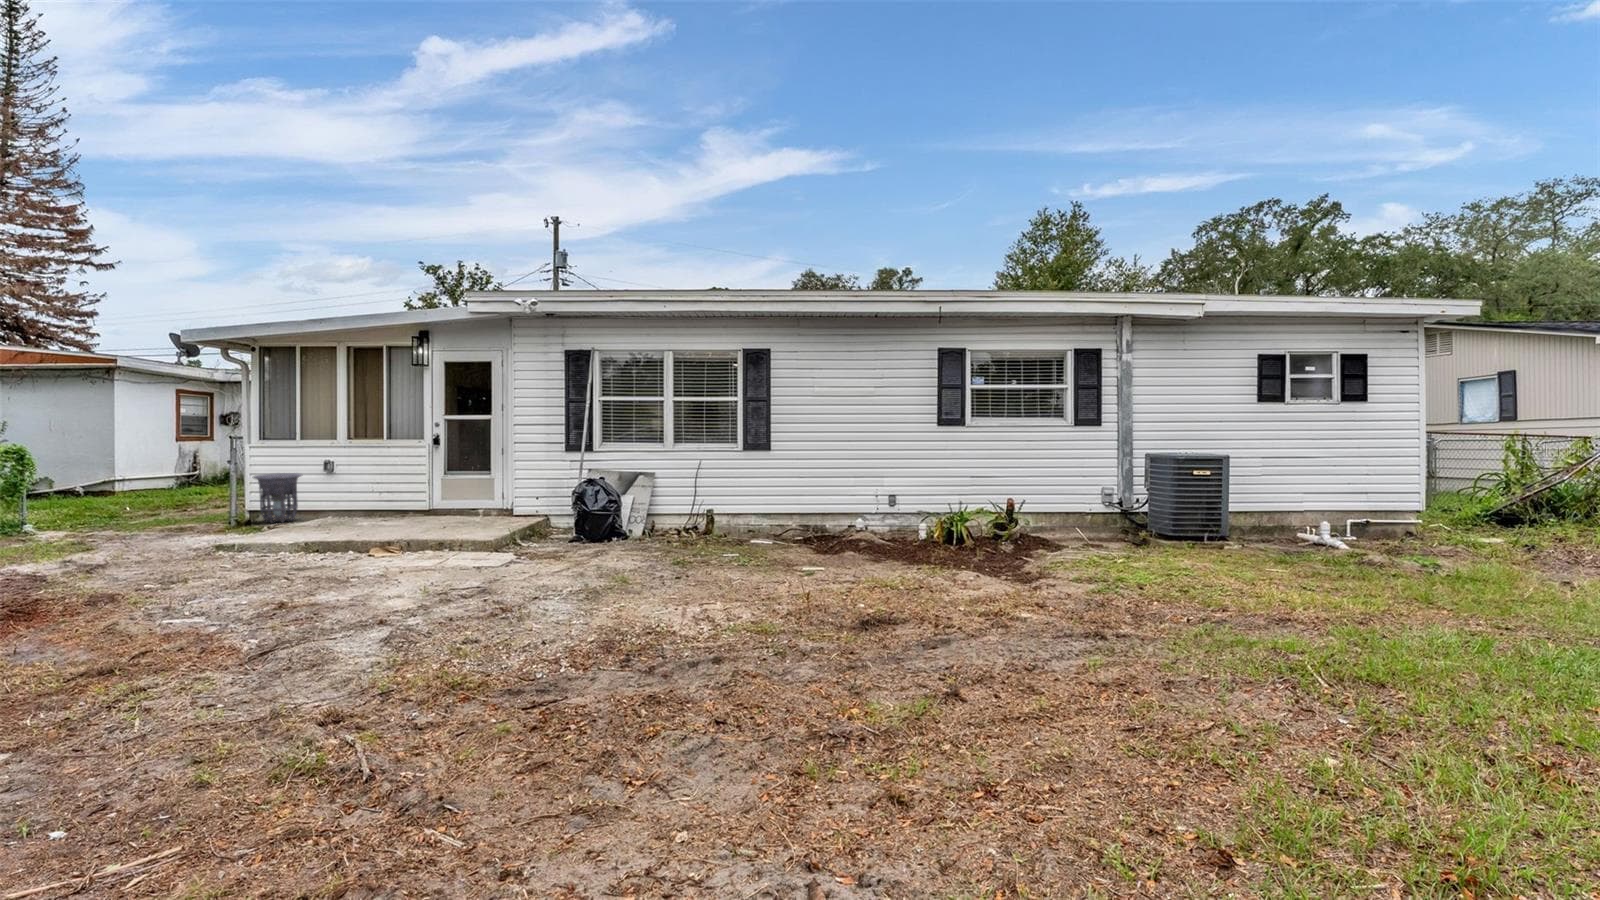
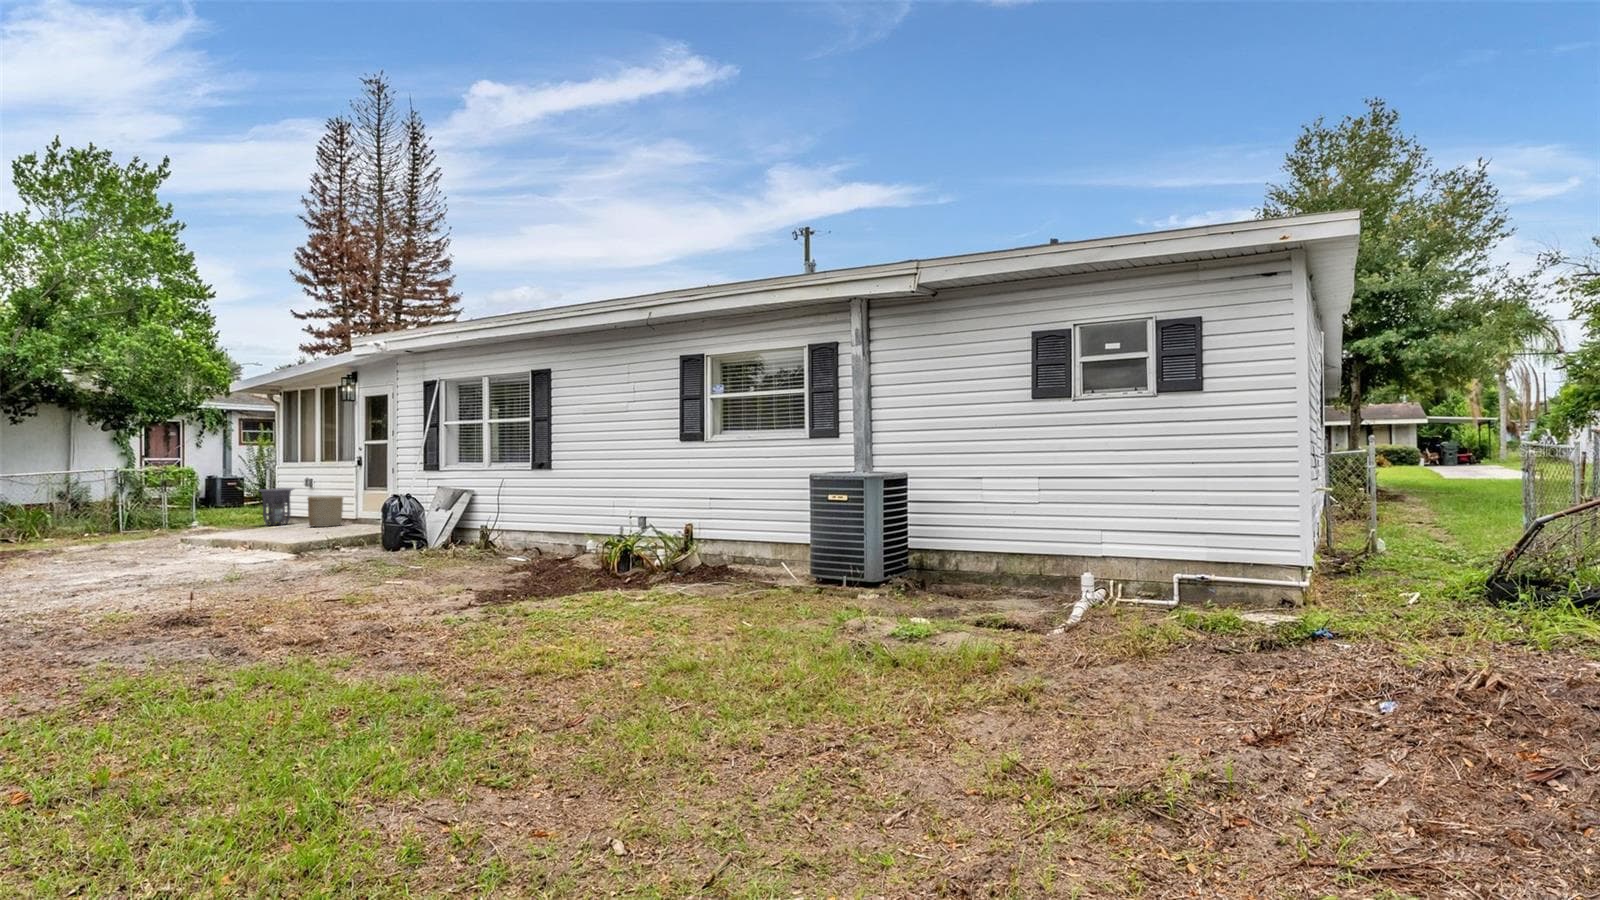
woven basket: none [366,482,411,522] -> present [308,496,343,527]

